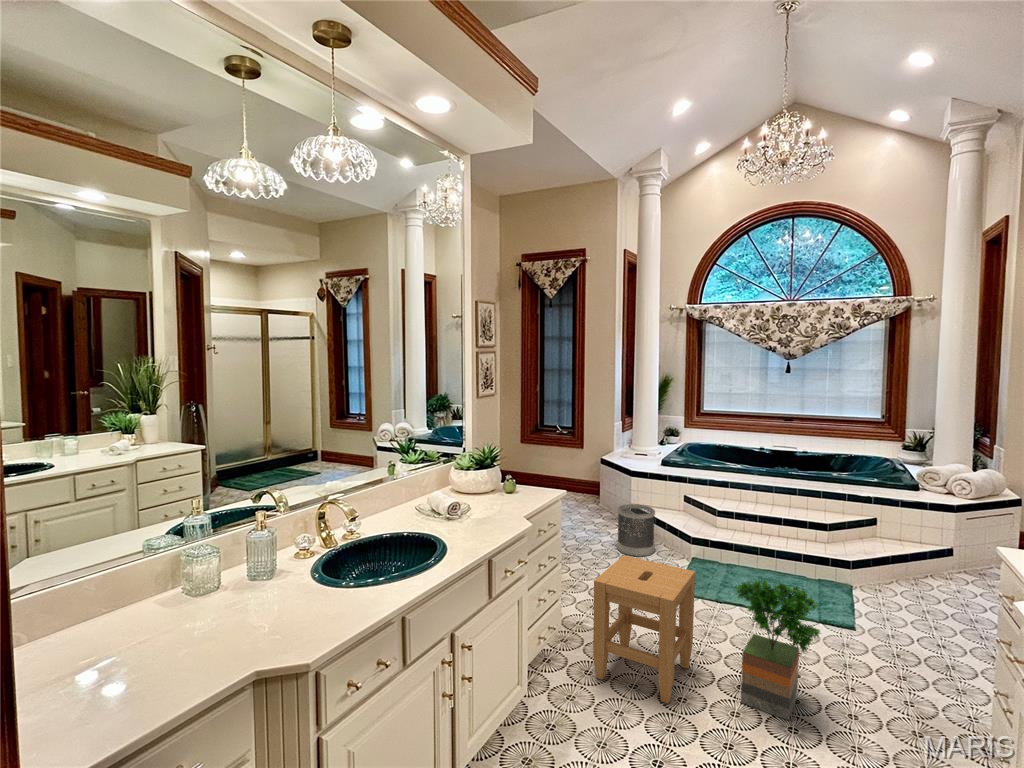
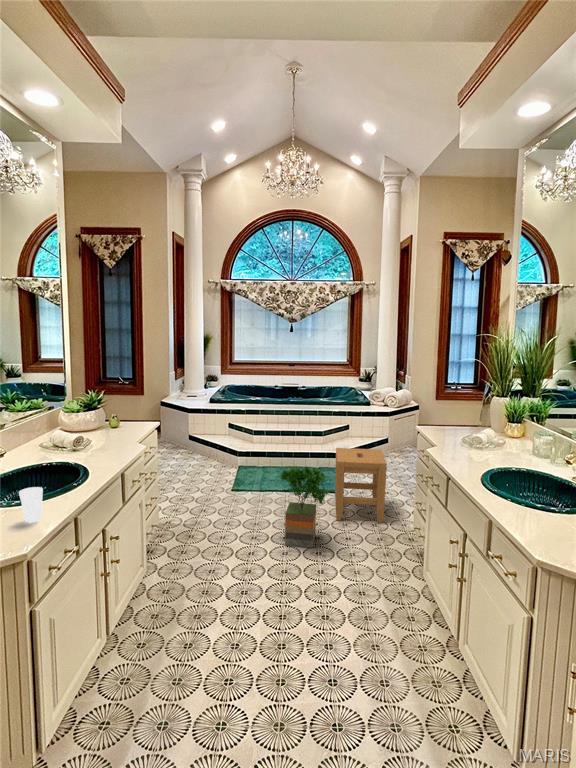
wastebasket: present [617,504,655,557] -> none [183,434,211,473]
stool: present [593,555,695,704] -> present [335,448,387,523]
cup: none [327,569,355,616] -> present [19,487,43,522]

